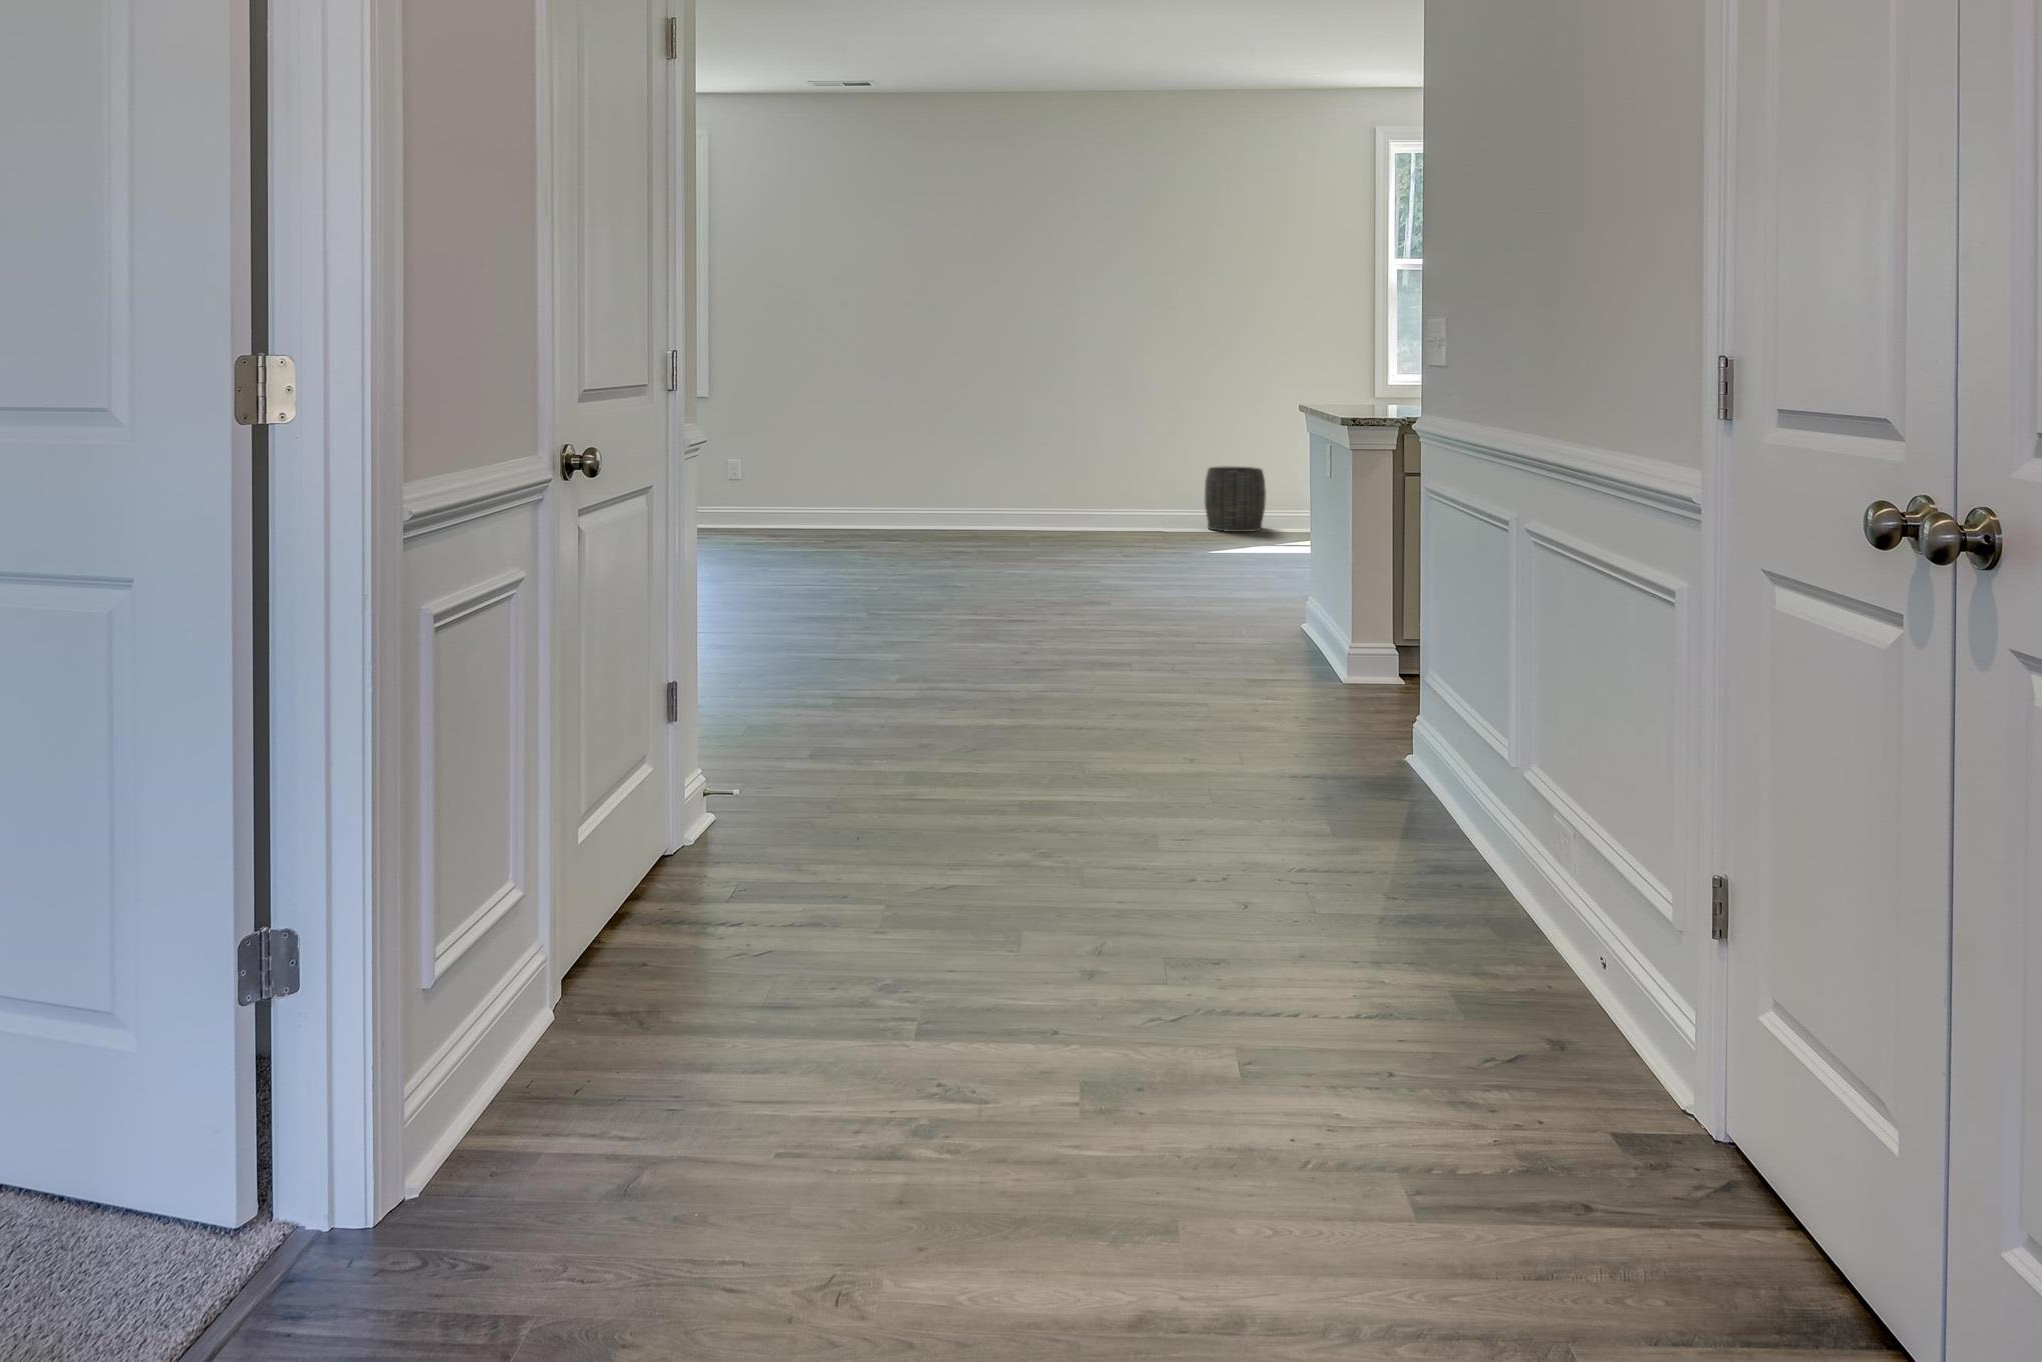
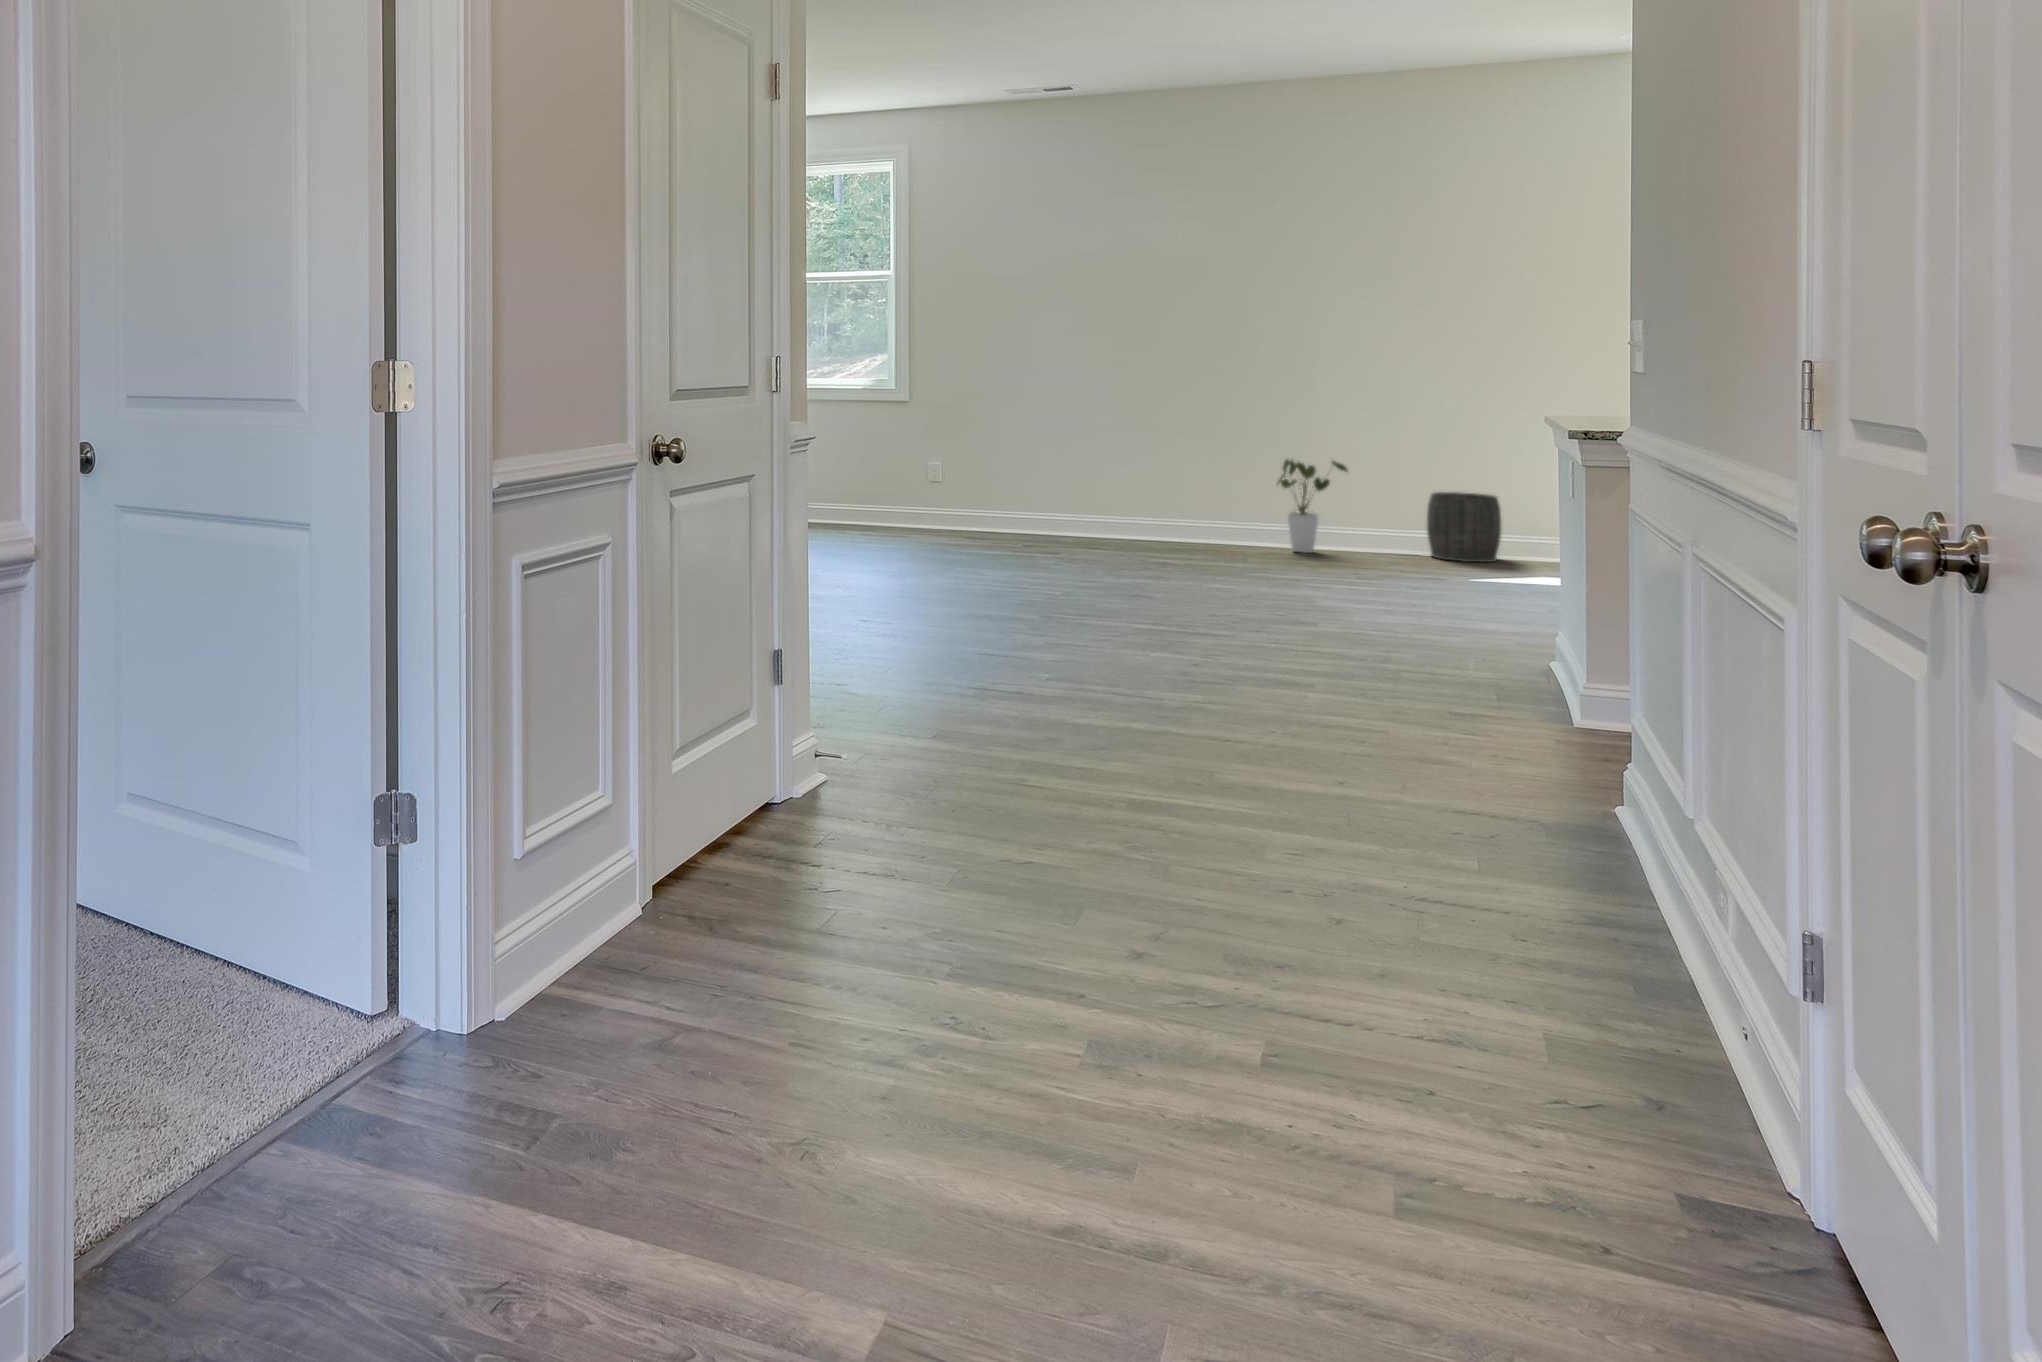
house plant: none [1076,437,1140,531] -> present [1277,460,1348,553]

